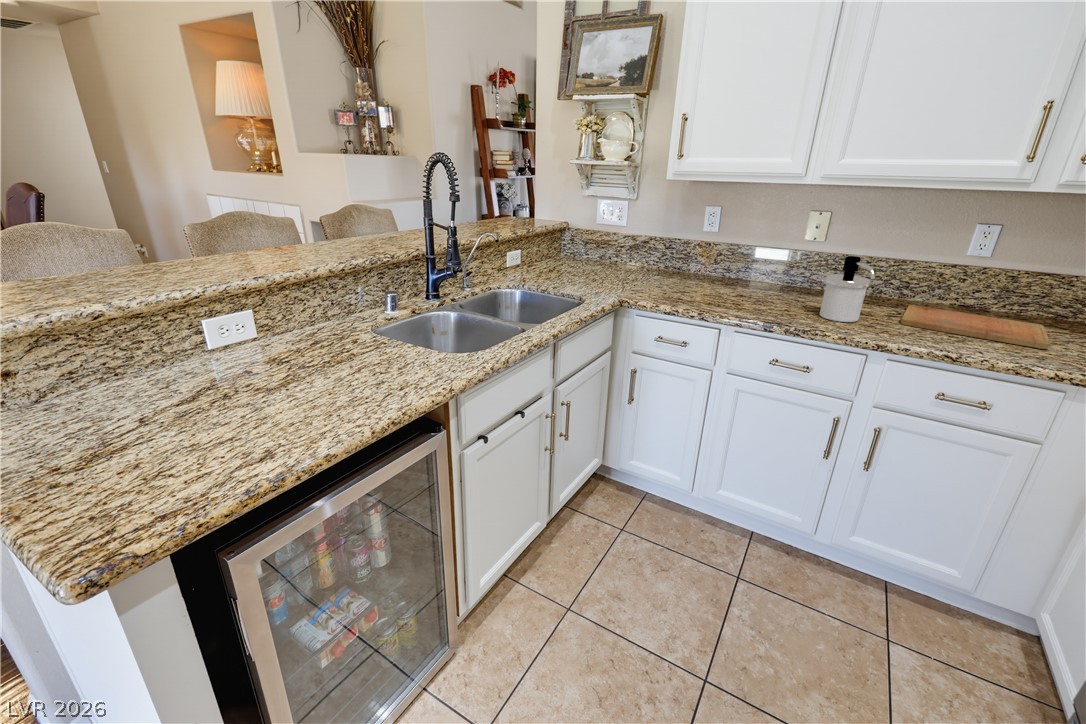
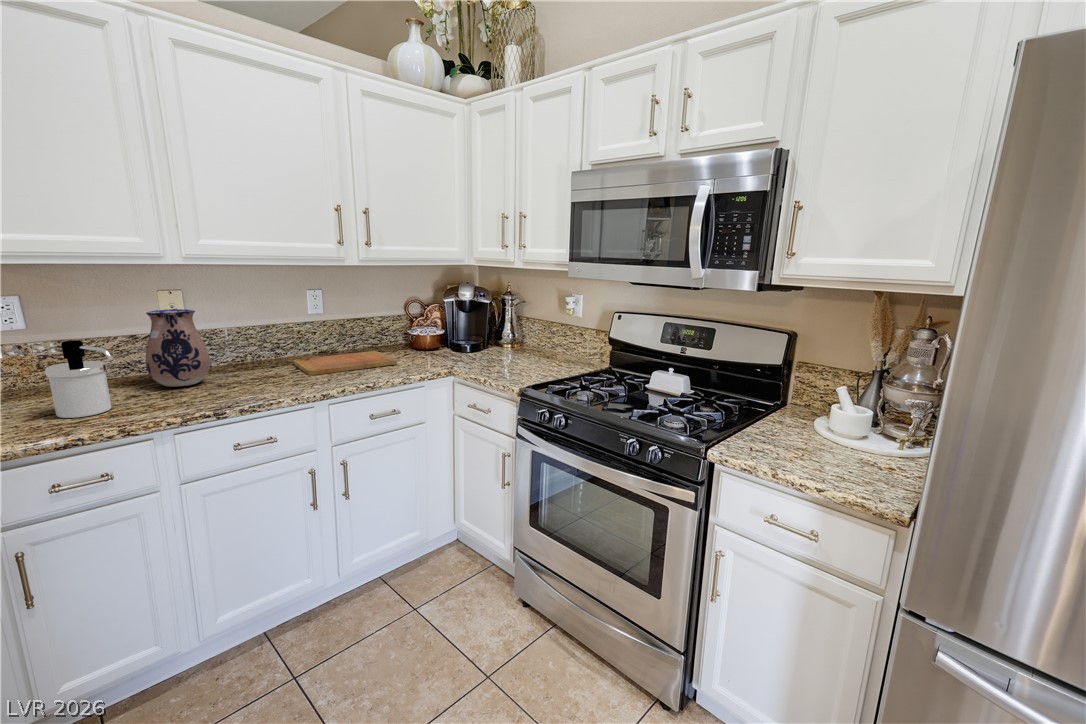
ceramic pitcher: none [763,228,817,299] -> present [146,309,211,387]
soap dispenser: present [820,256,875,322] -> present [45,340,114,418]

